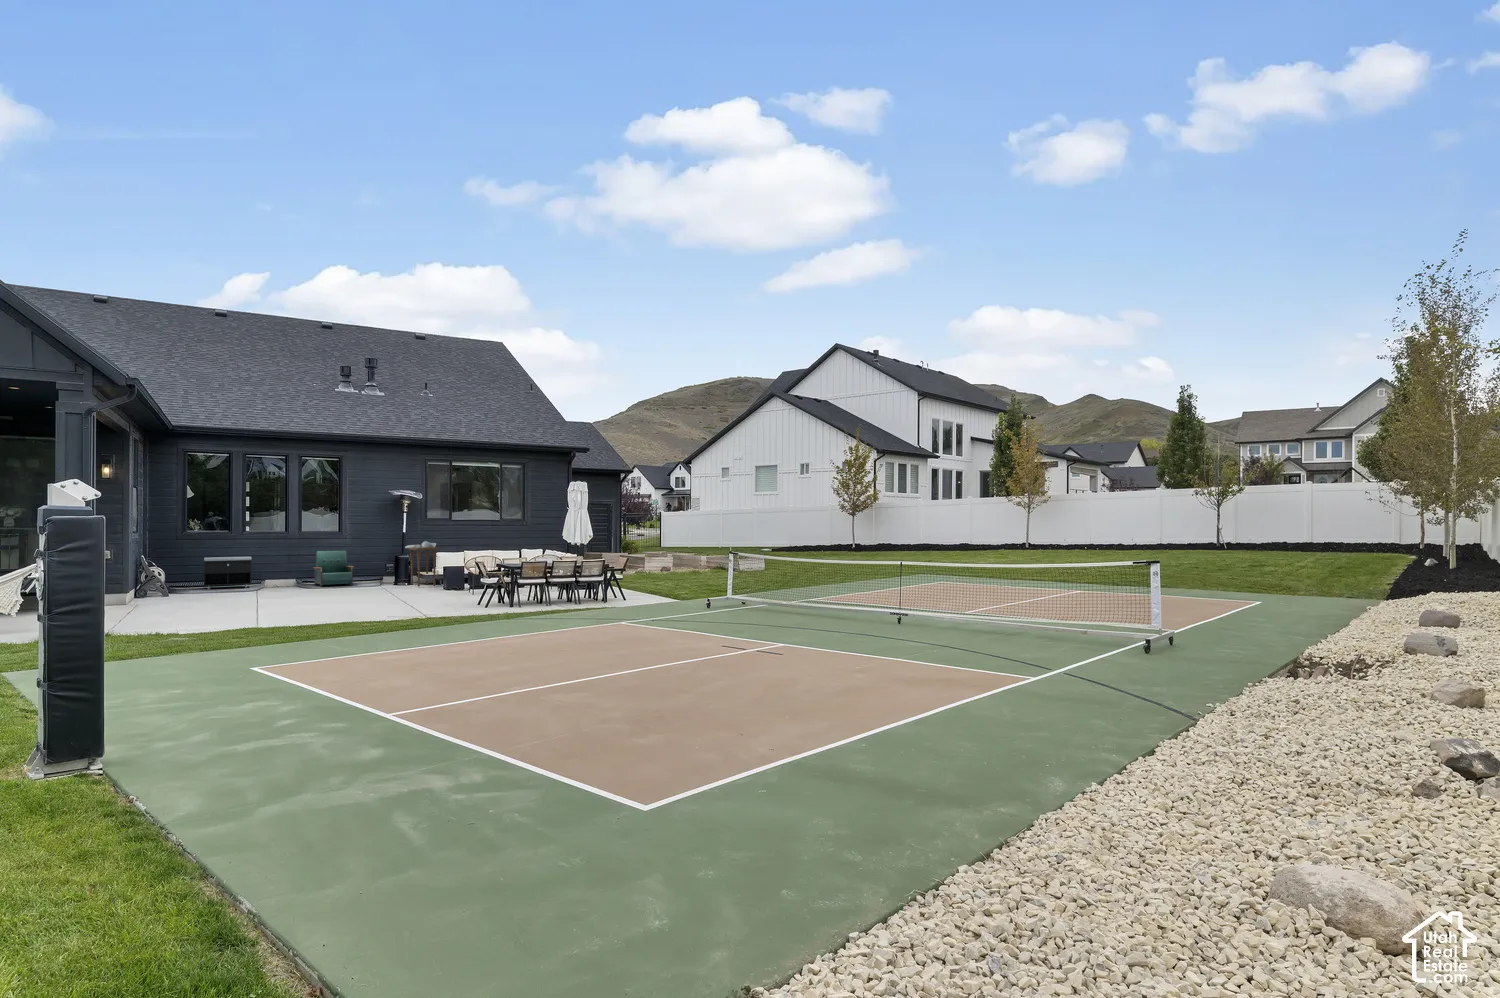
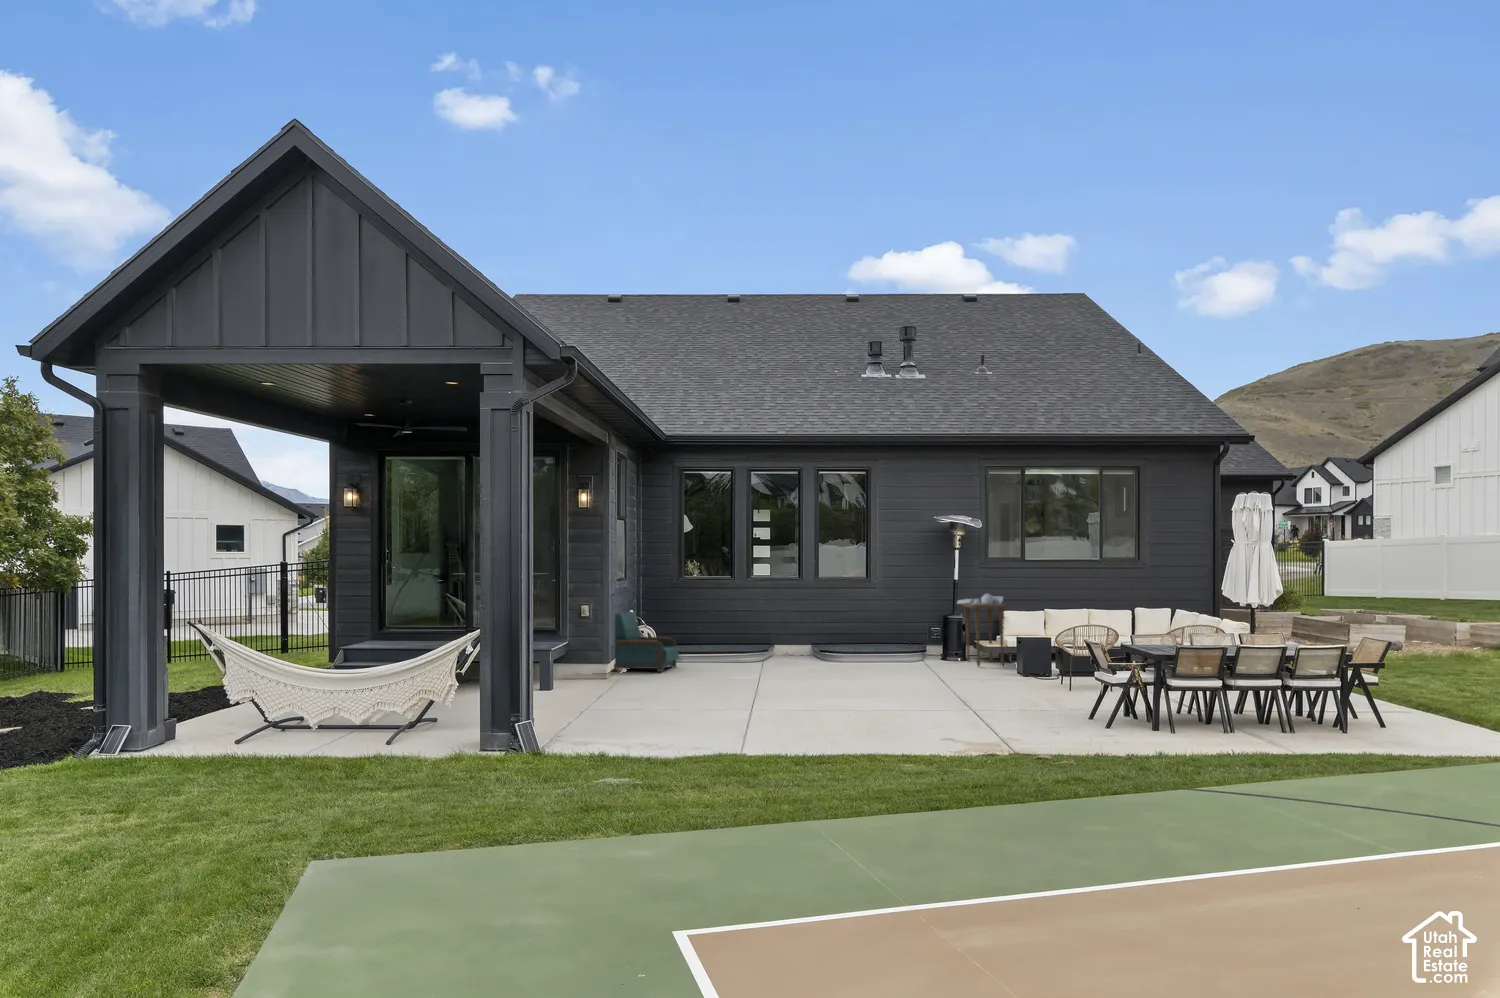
armchair: present [313,551,354,587] -> present [612,612,679,672]
storage bench: present [204,557,252,589] -> none [702,611,757,654]

